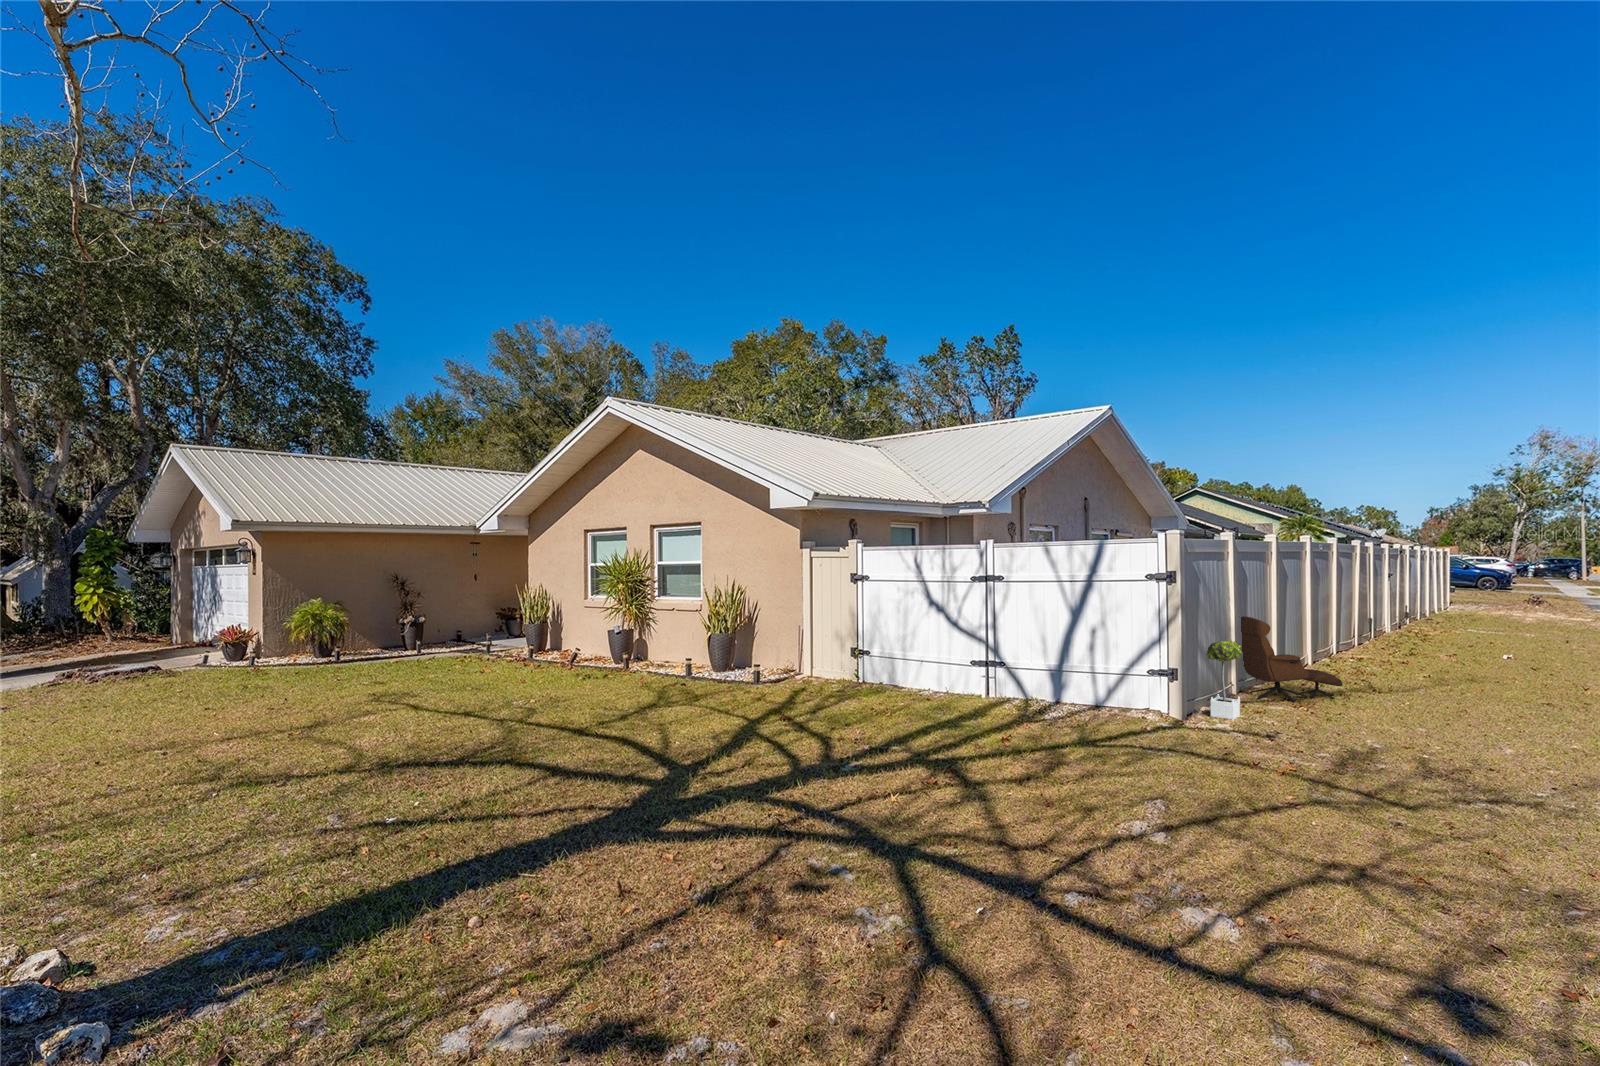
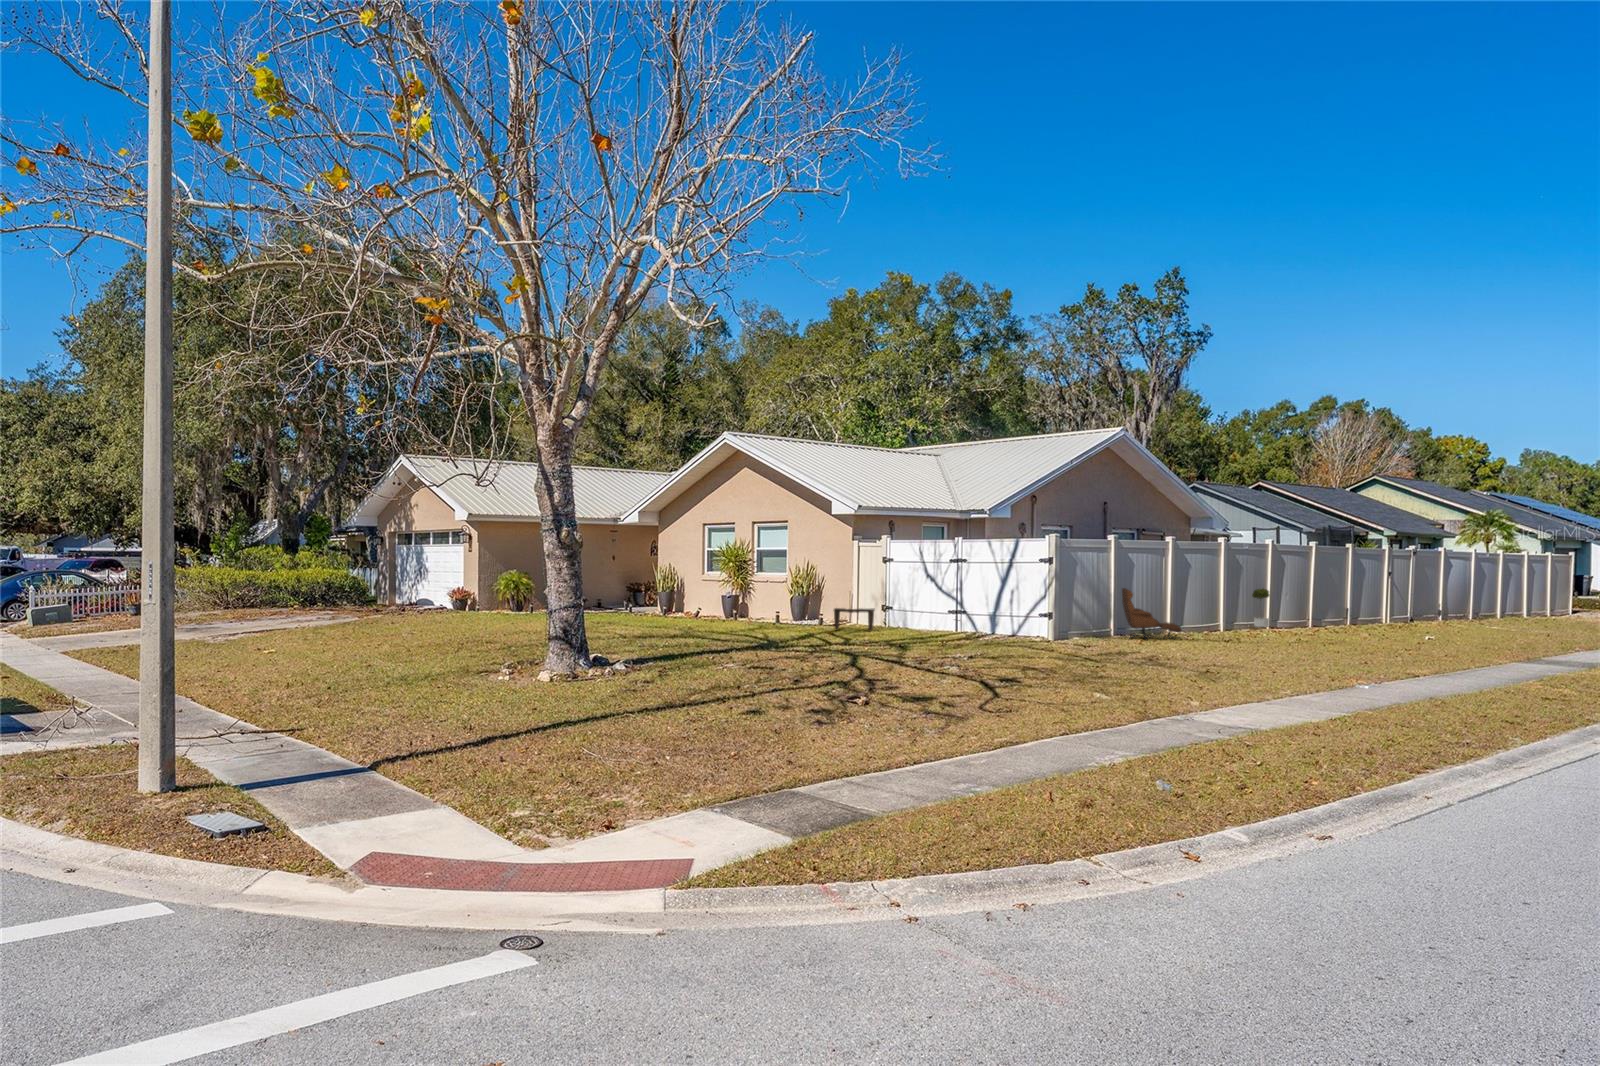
potted tree: present [1206,640,1243,719] -> present [1252,588,1270,627]
bench: none [777,652,840,690] -> present [834,608,875,631]

